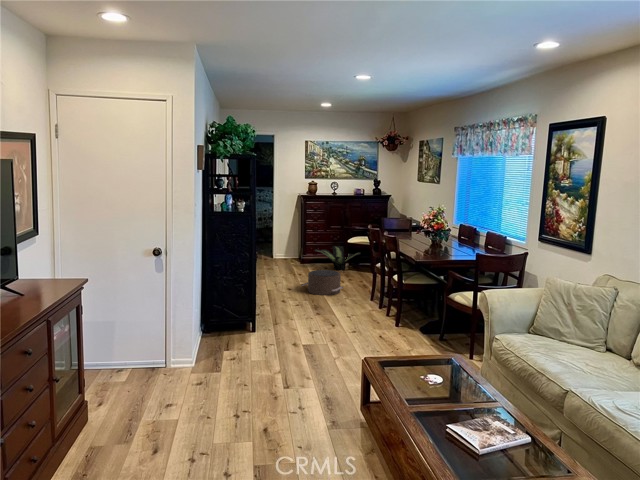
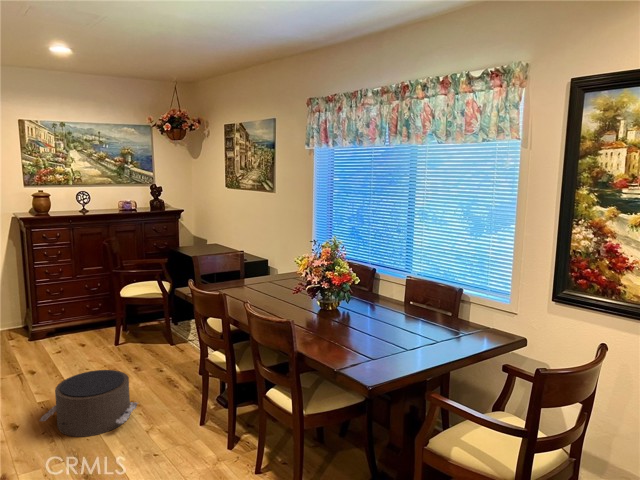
potted plant: present [315,246,361,270] -> none [57,299,146,346]

